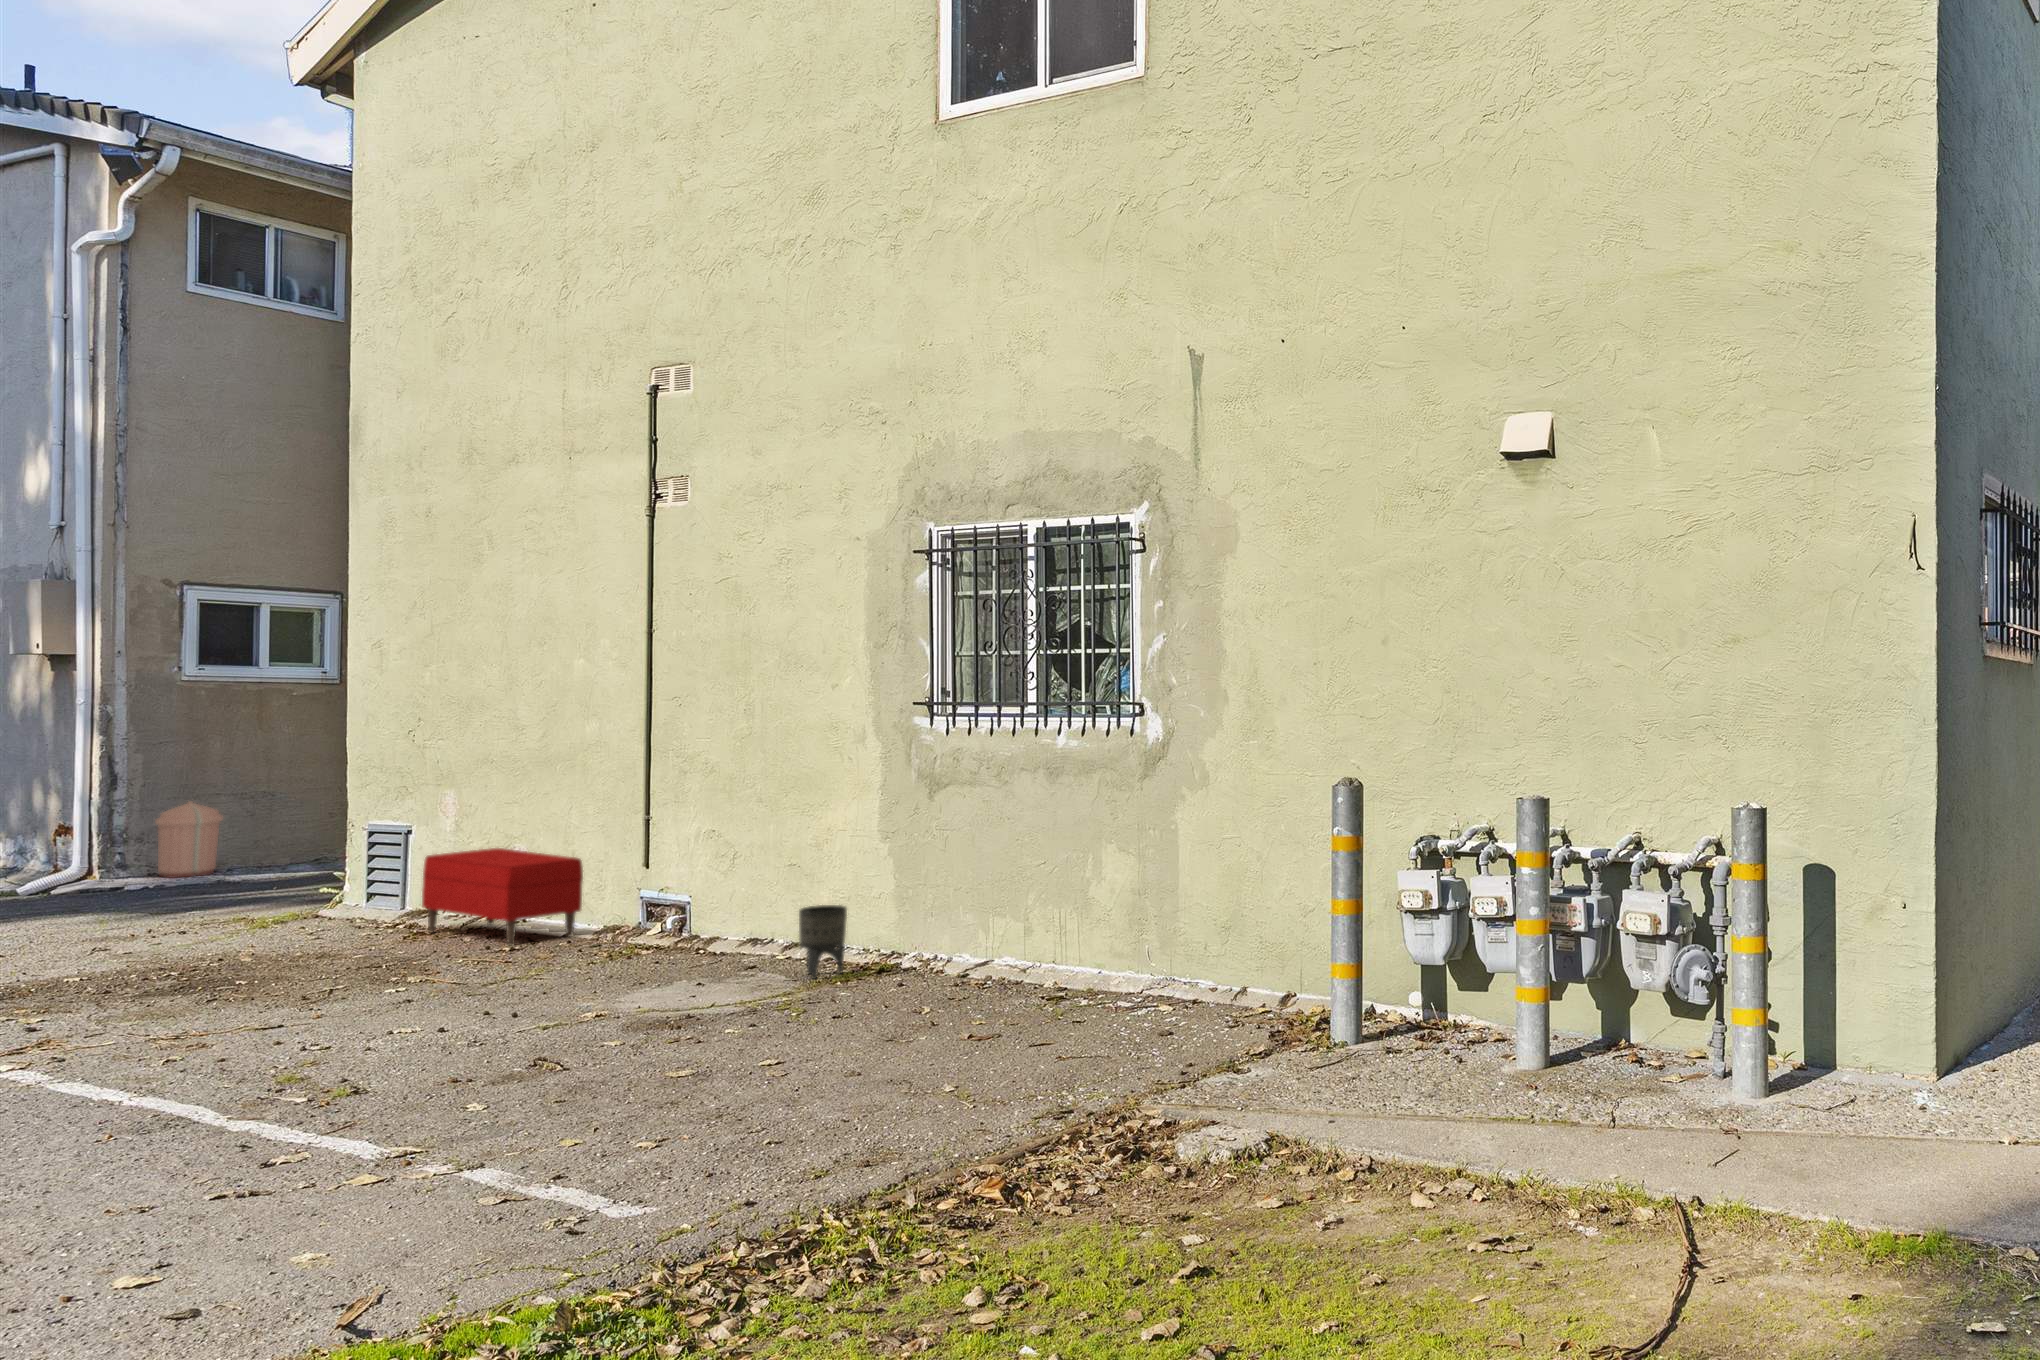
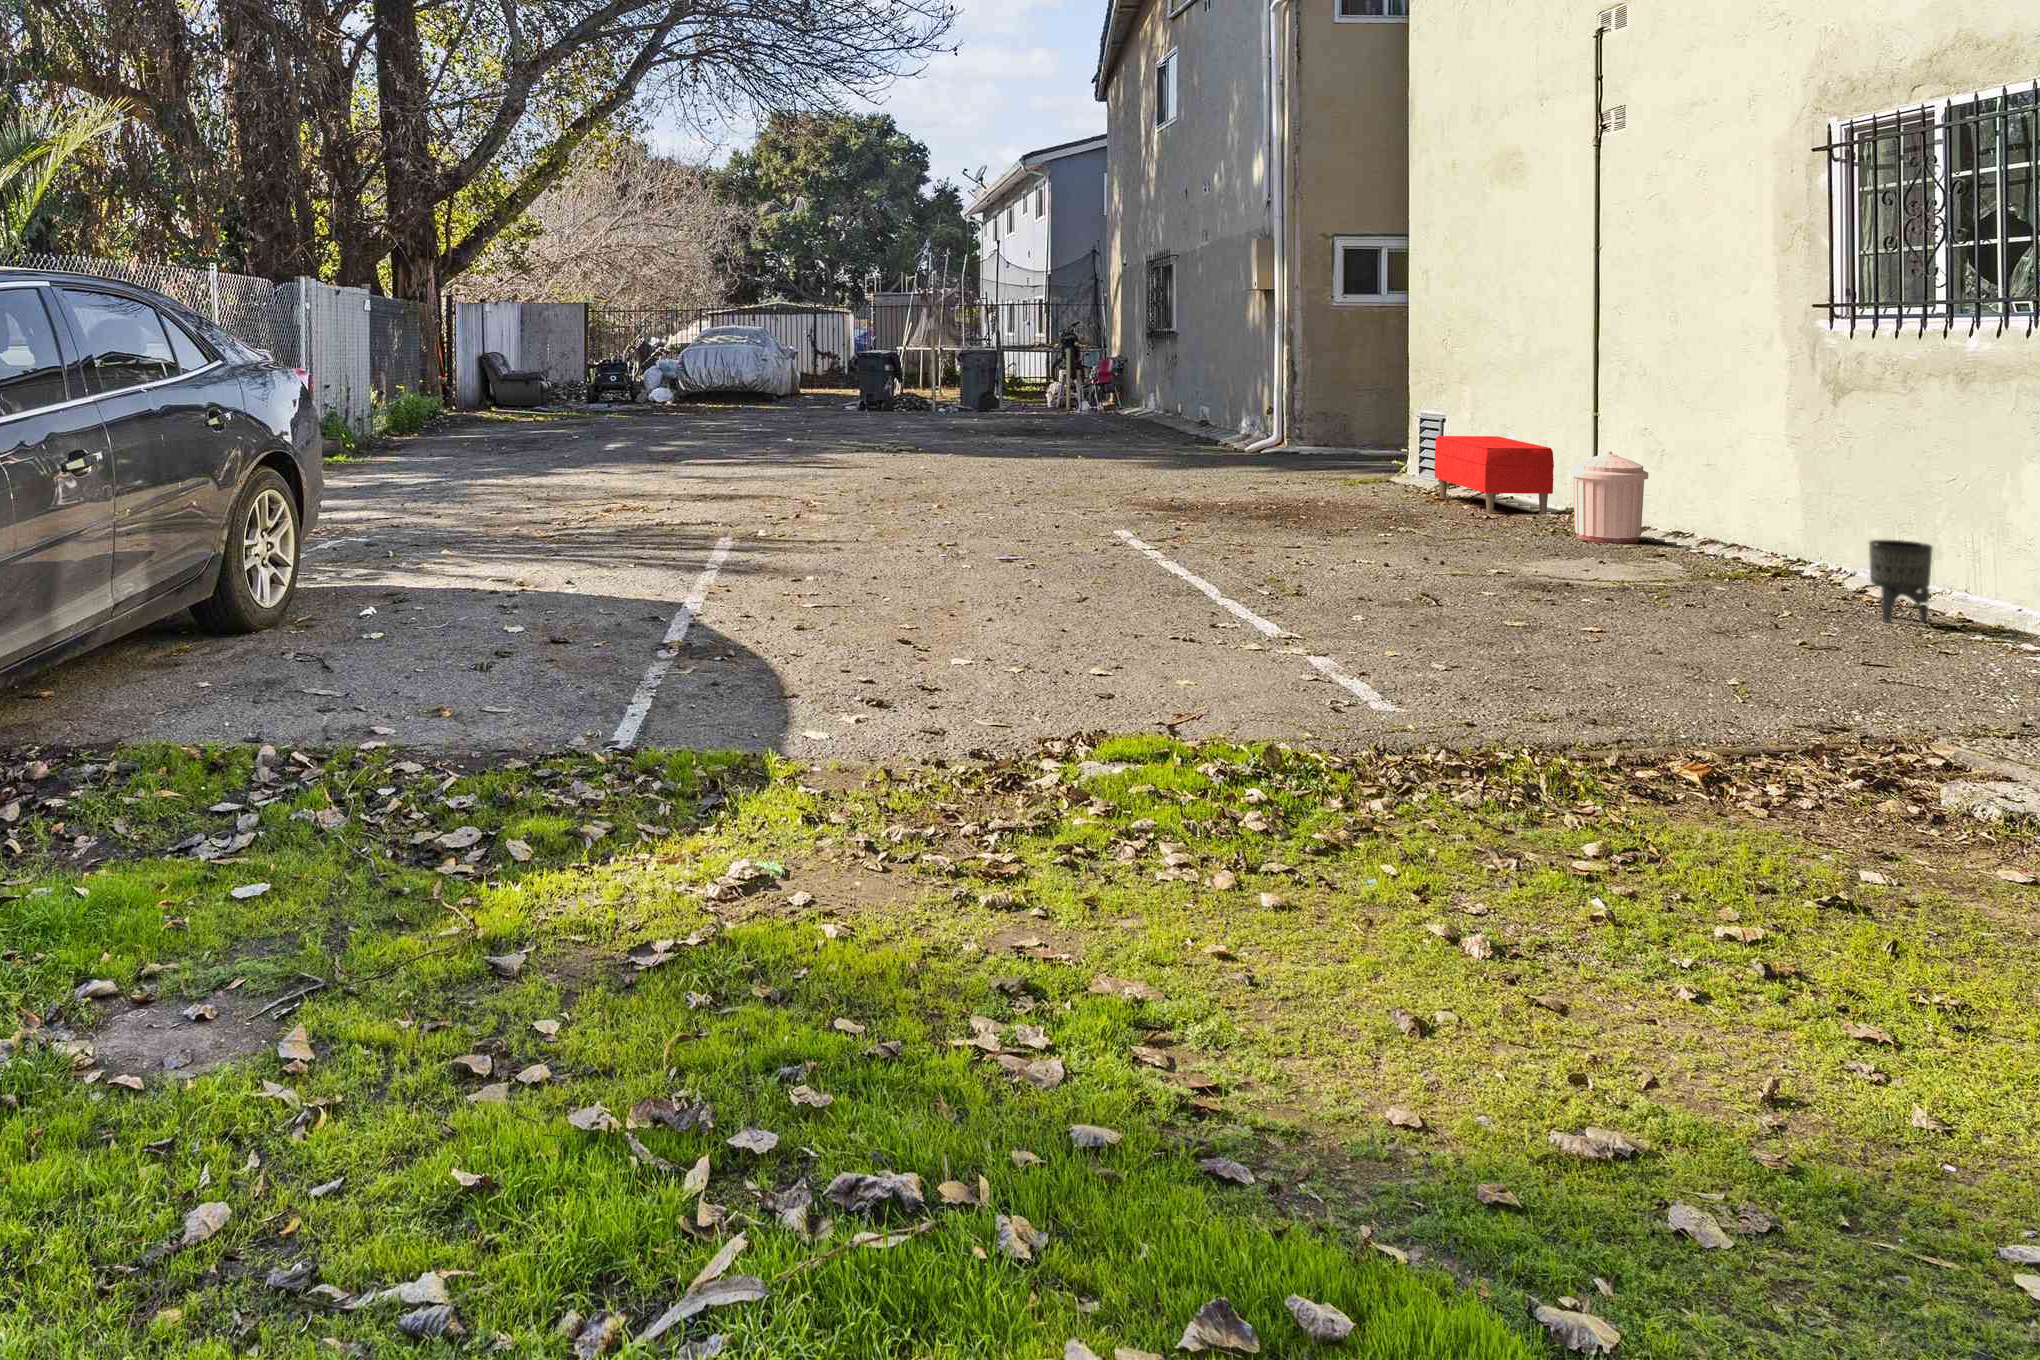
trash can: present [155,801,223,878] -> present [1570,451,1648,543]
planter: present [799,905,847,979] -> present [1869,540,1933,622]

